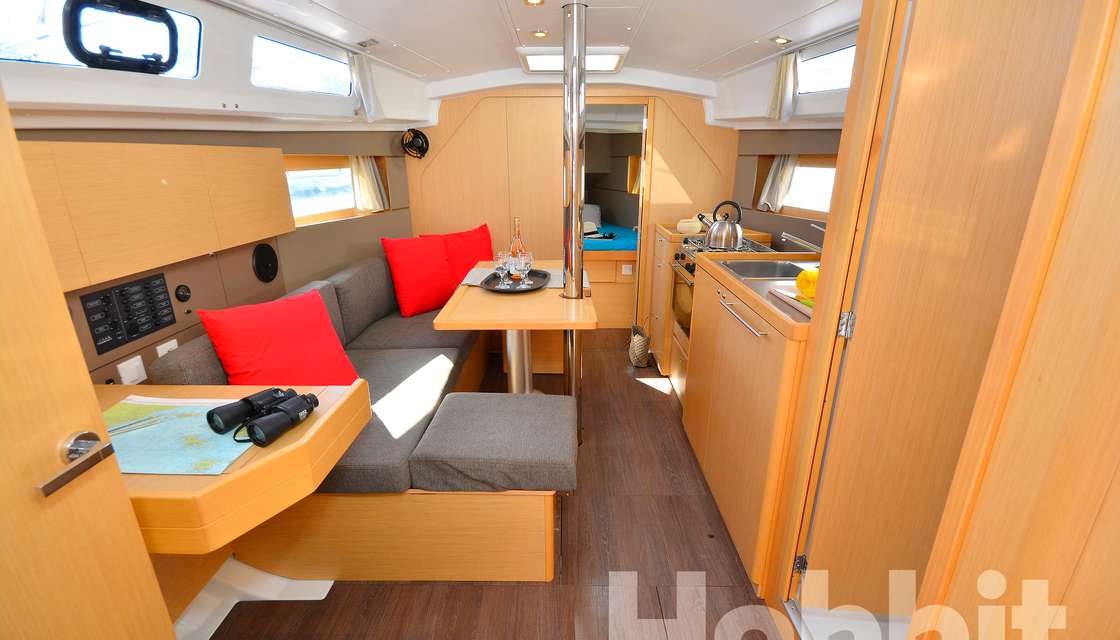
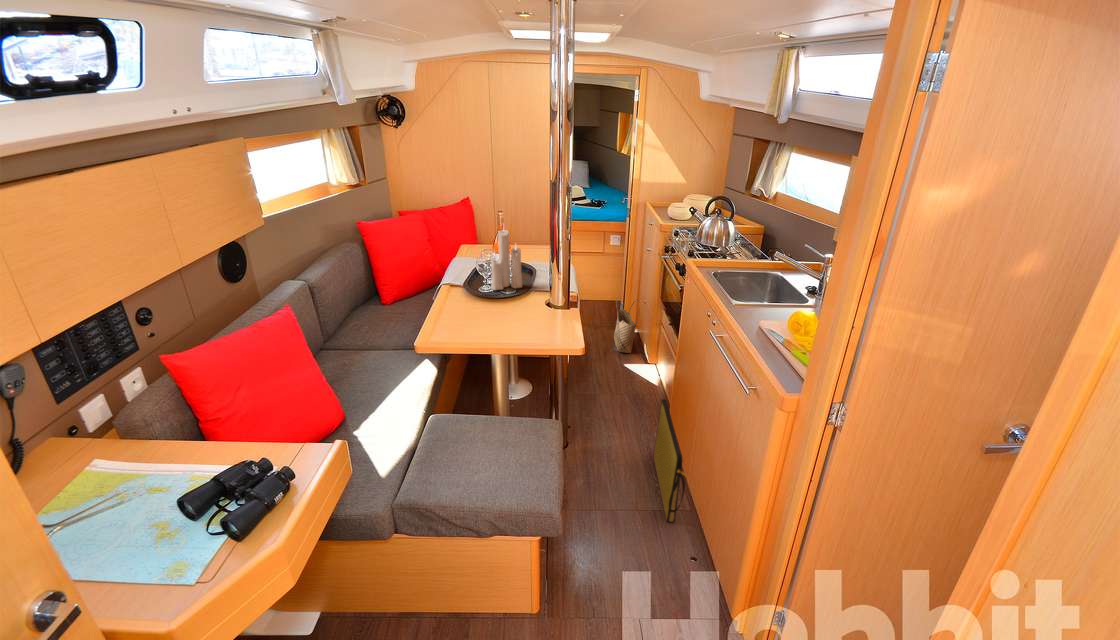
candle: none [507,220,537,289] -> present [491,227,522,290]
bag: none [671,391,706,510] -> present [654,399,688,521]

